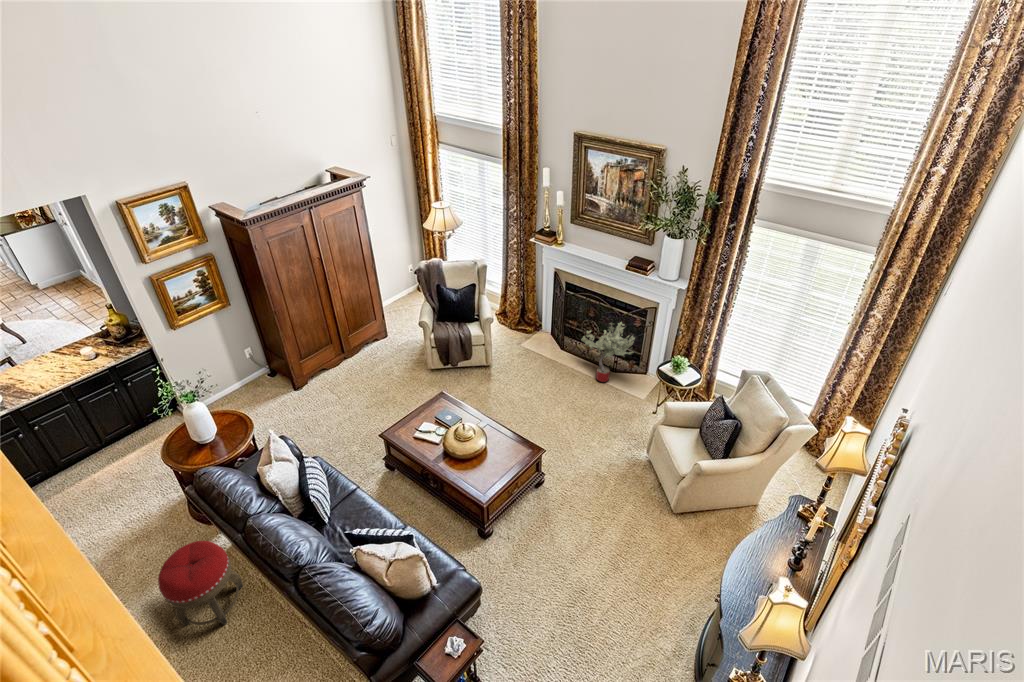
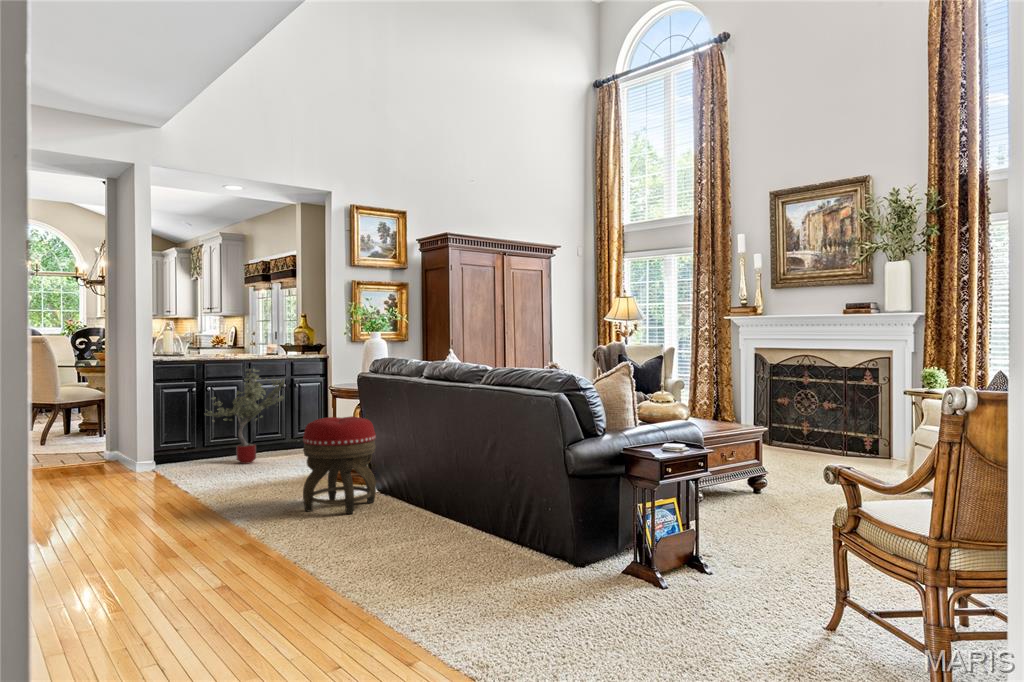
potted tree: present [582,322,635,382] -> present [204,369,284,464]

